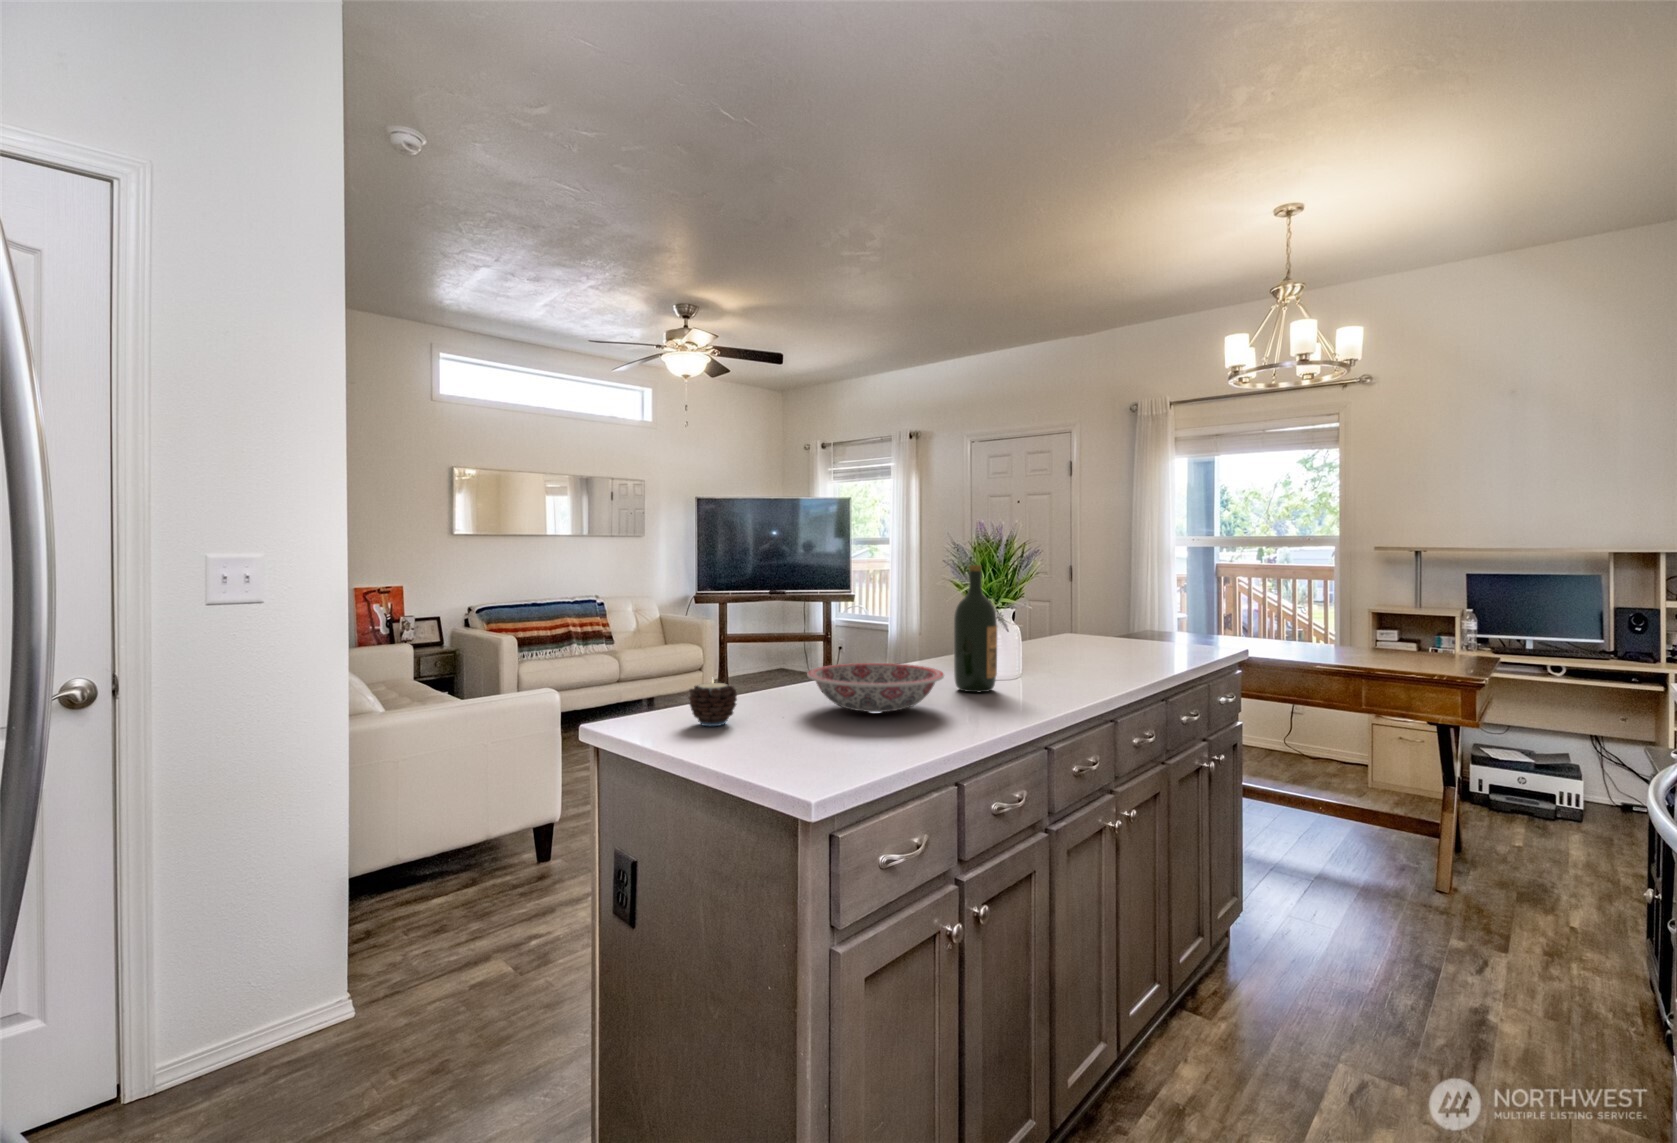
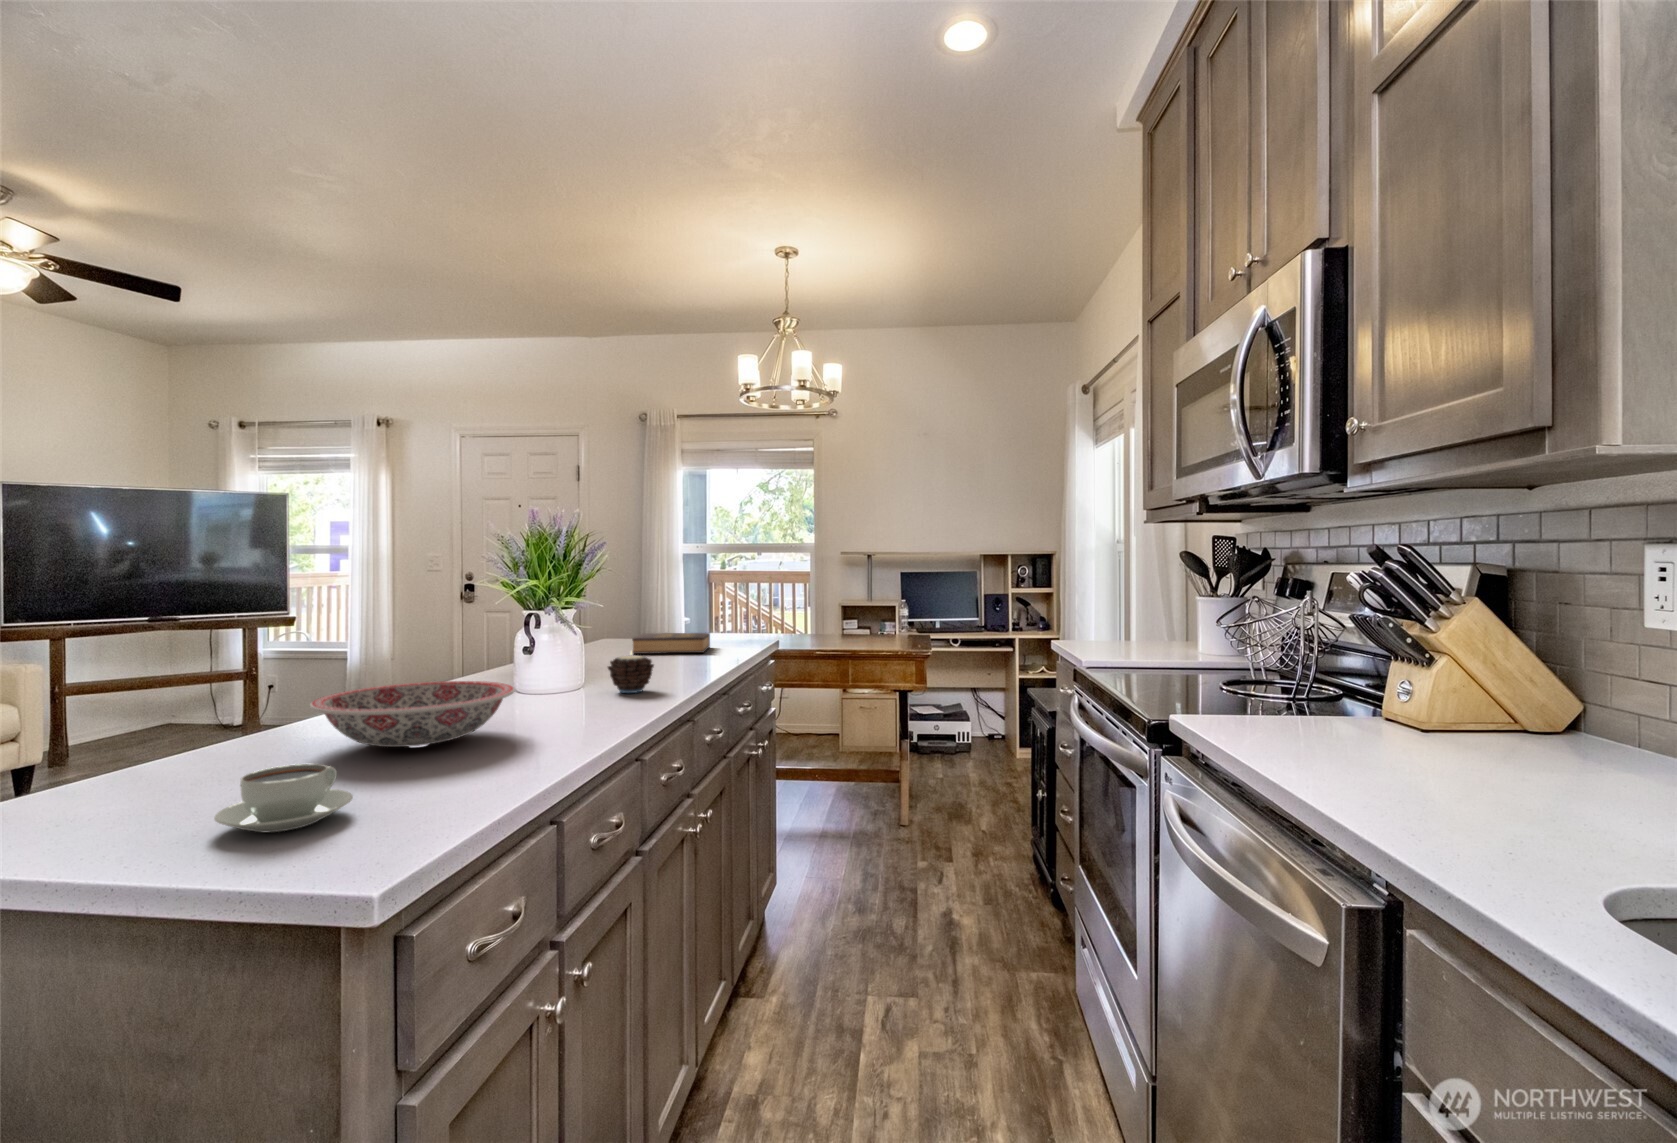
wine bottle: present [954,565,997,692] -> none [509,558,563,707]
hardback book: none [1086,632,1169,656] -> present [632,633,710,654]
candle: present [689,681,737,726] -> present [608,652,654,693]
coffee cup: none [737,714,813,757] -> present [214,764,353,832]

